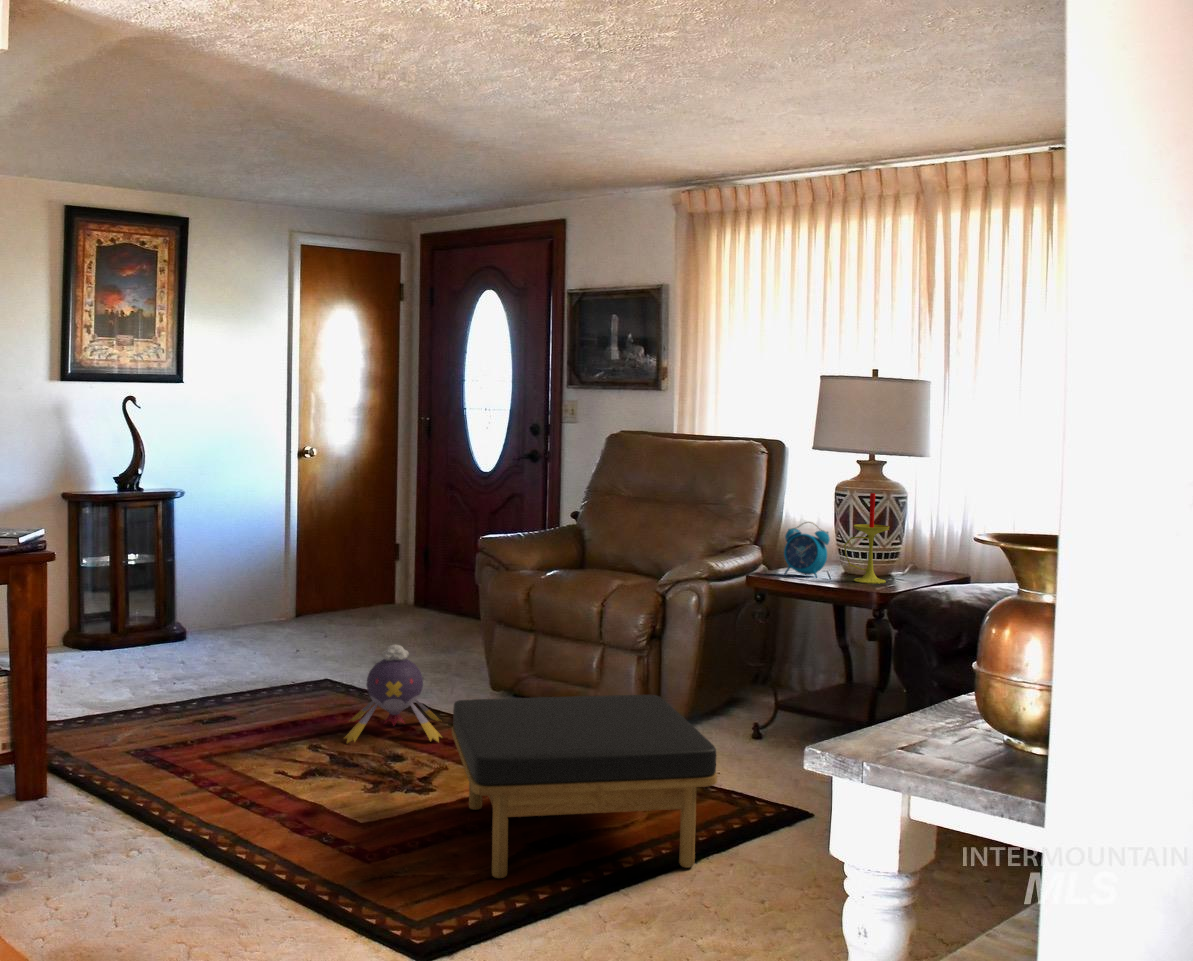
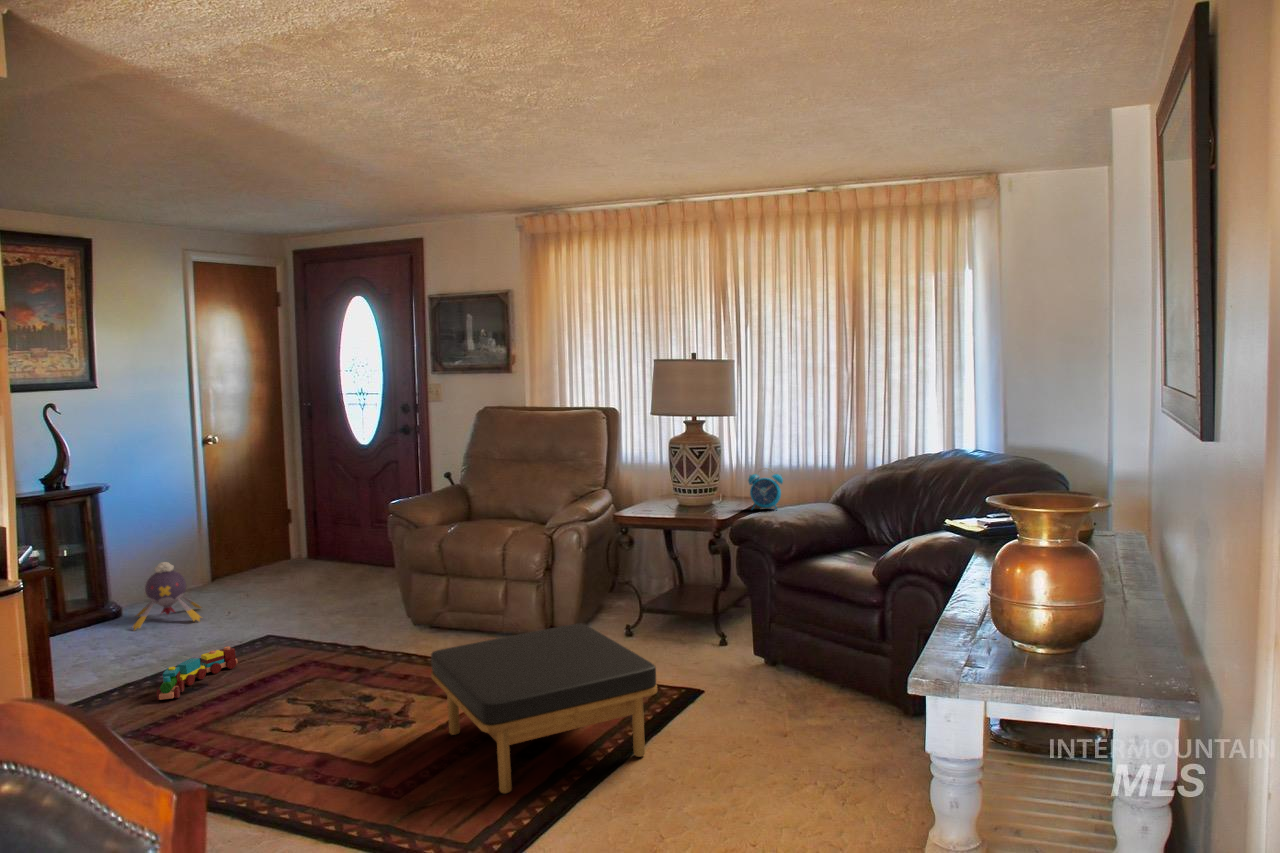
candle: present [844,493,889,584] -> none [688,447,719,515]
alarm clock: present [784,522,830,577] -> present [748,473,783,509]
plush toy: present [344,645,442,743] -> present [133,562,201,630]
toy train: none [173,682,275,729] -> present [157,646,238,700]

